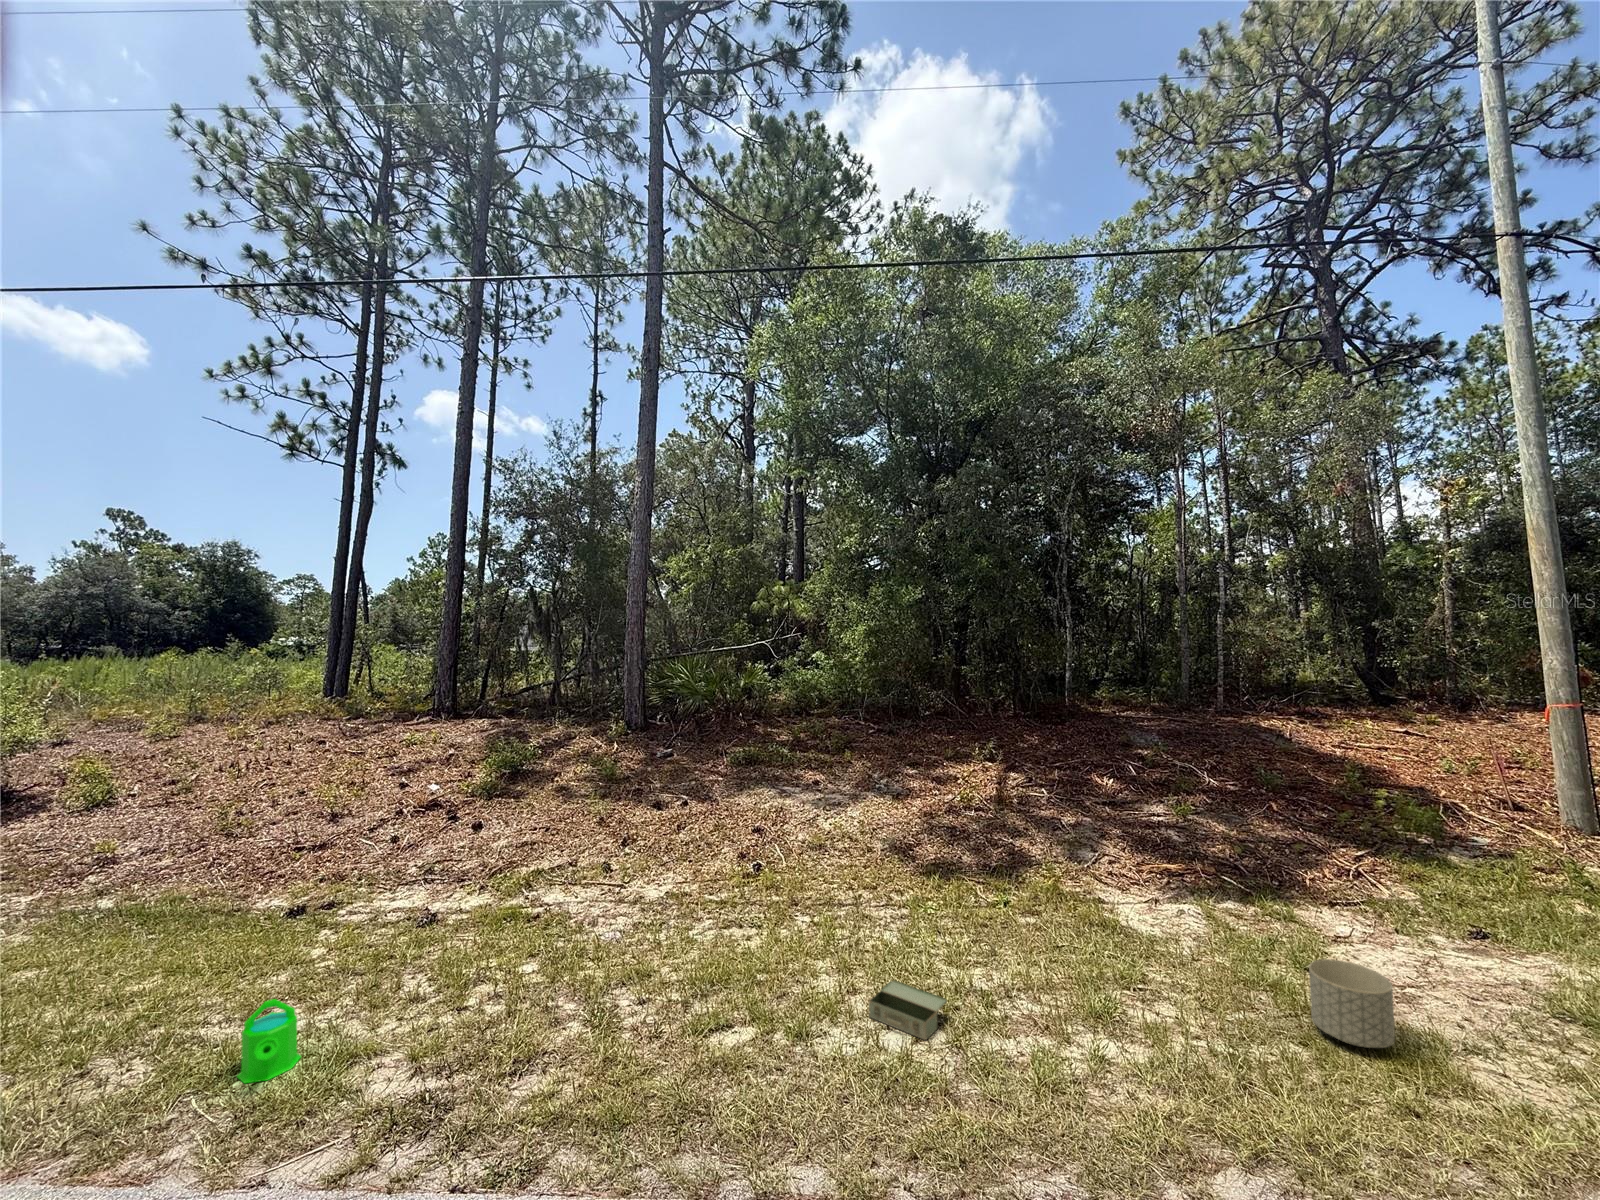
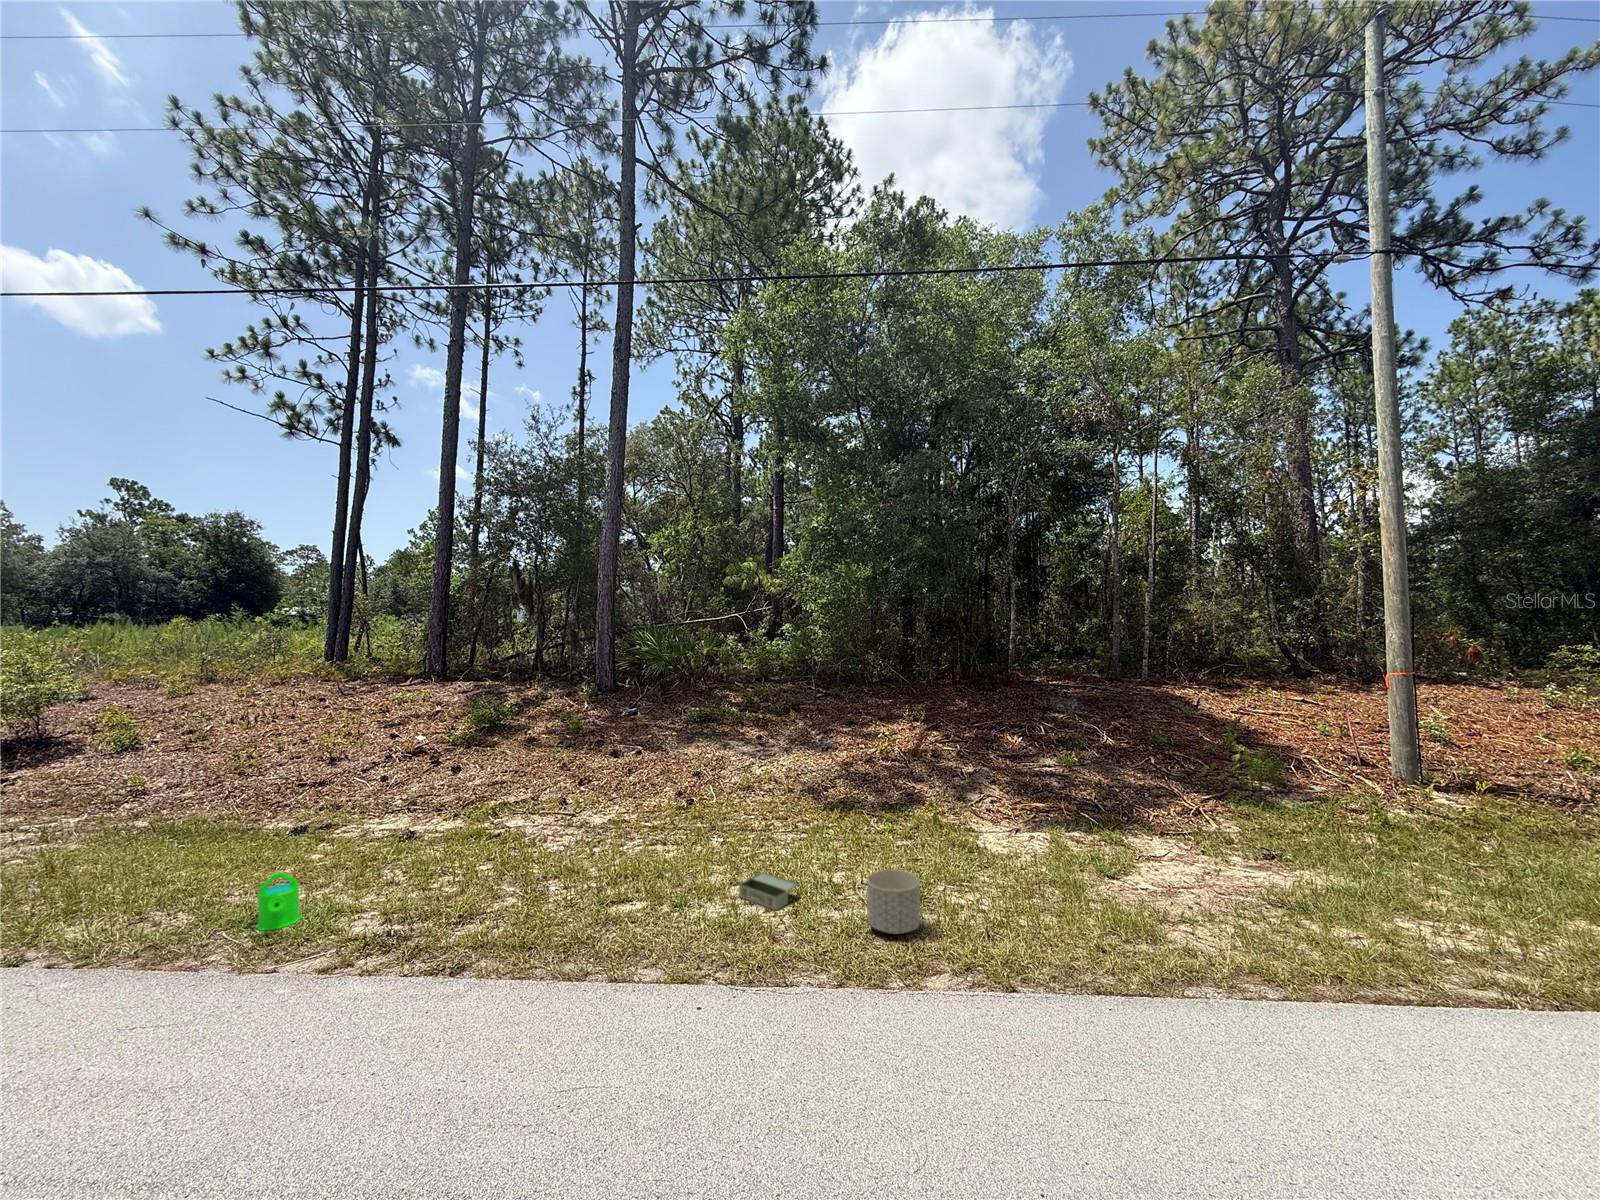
planter: present [1309,959,1395,1048] -> present [867,869,920,935]

